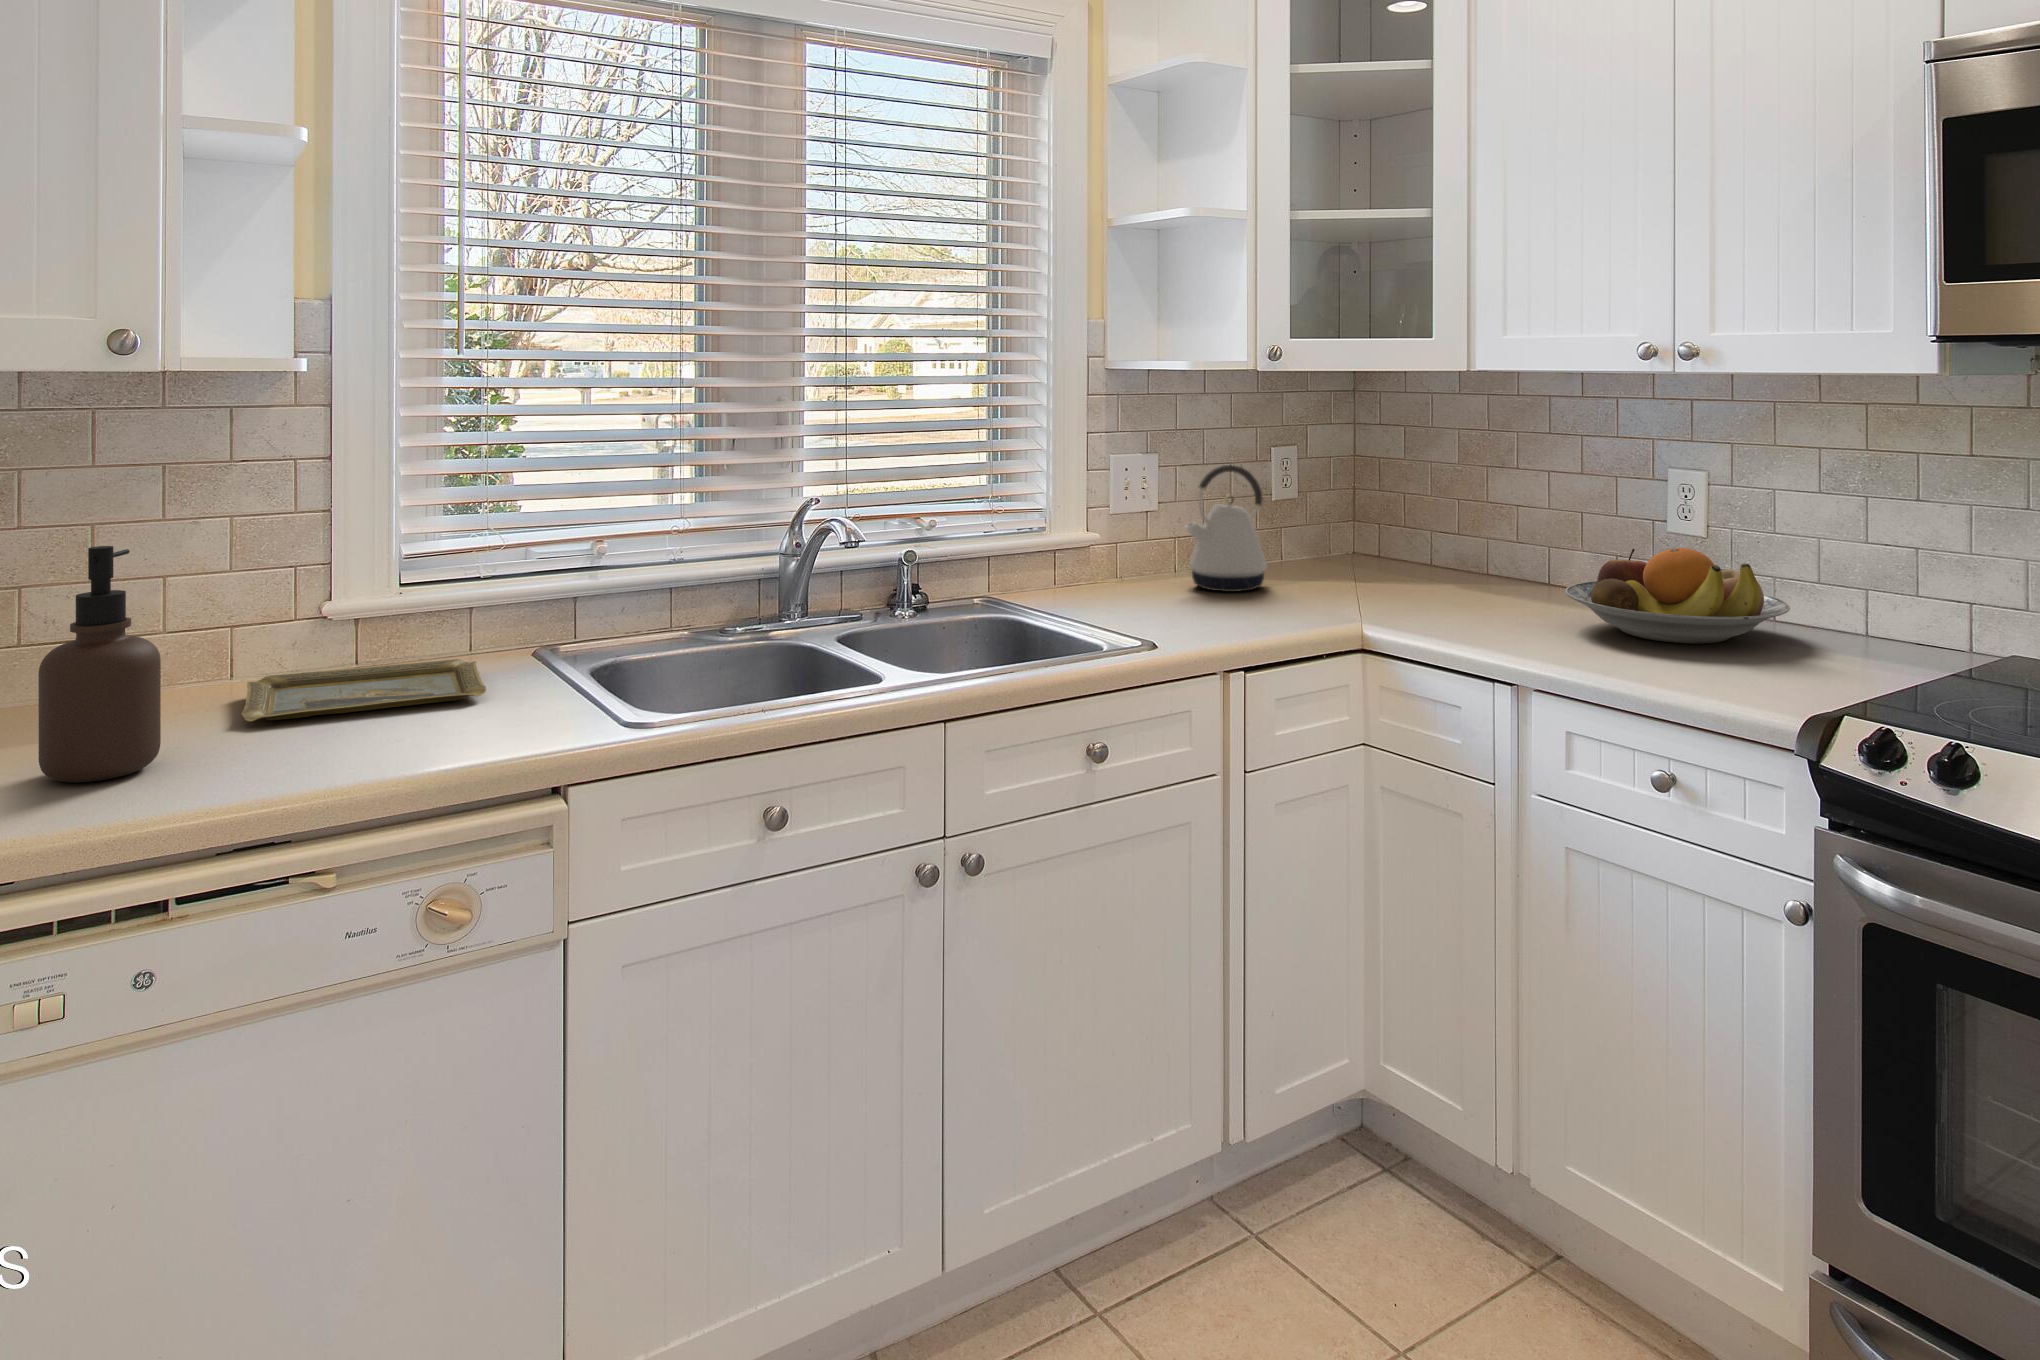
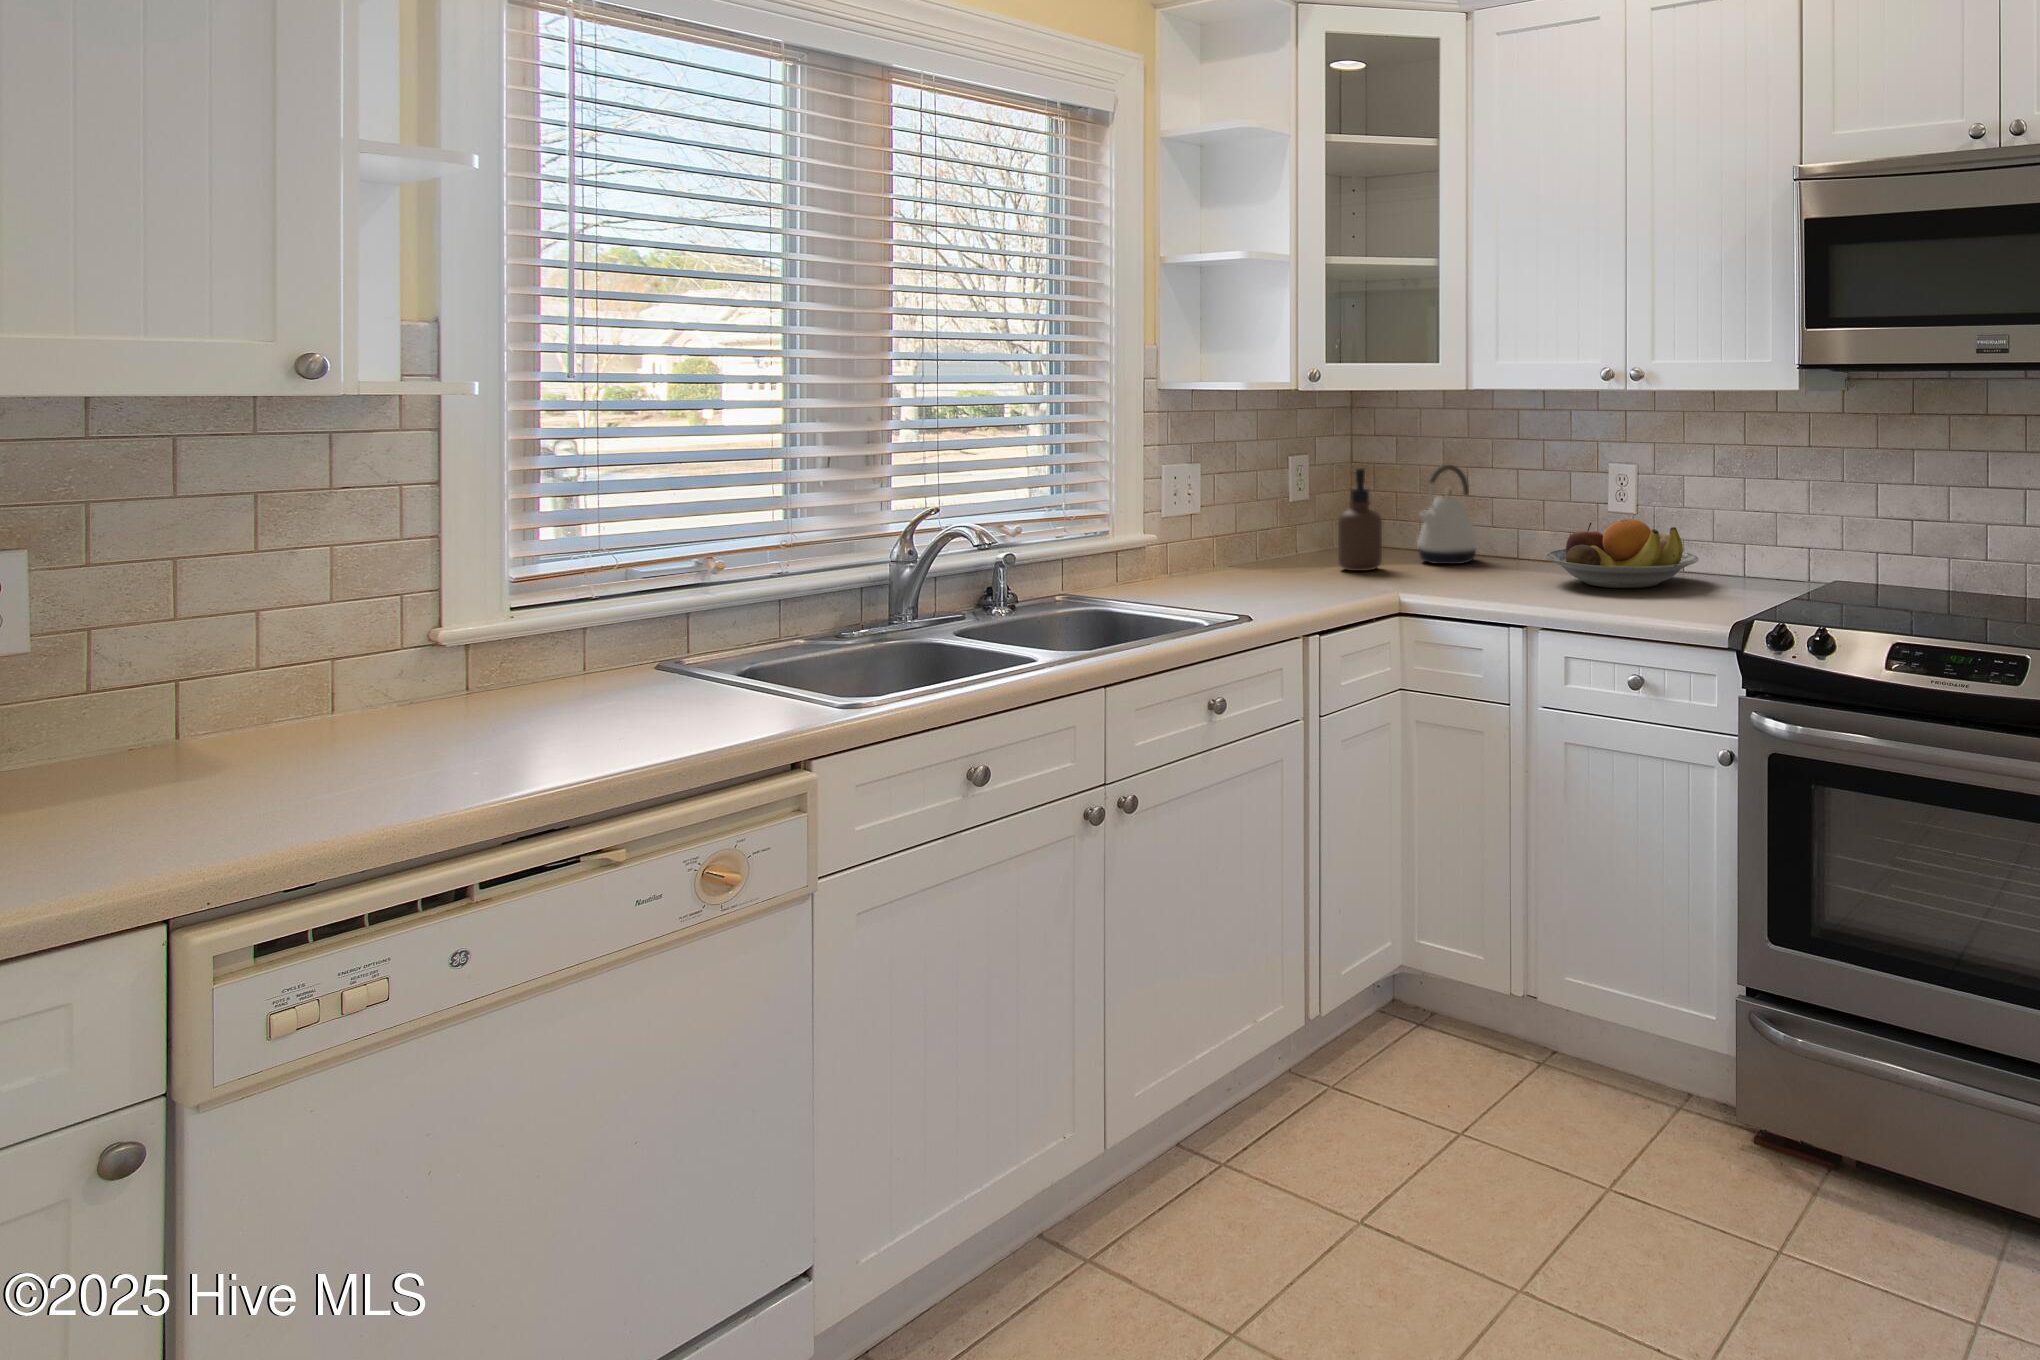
kettle: present [1185,465,1267,592] -> present [1417,465,1478,564]
soap dispenser: present [38,546,161,783] -> present [1338,468,1382,571]
tray: present [241,659,486,721] -> none [387,673,668,738]

